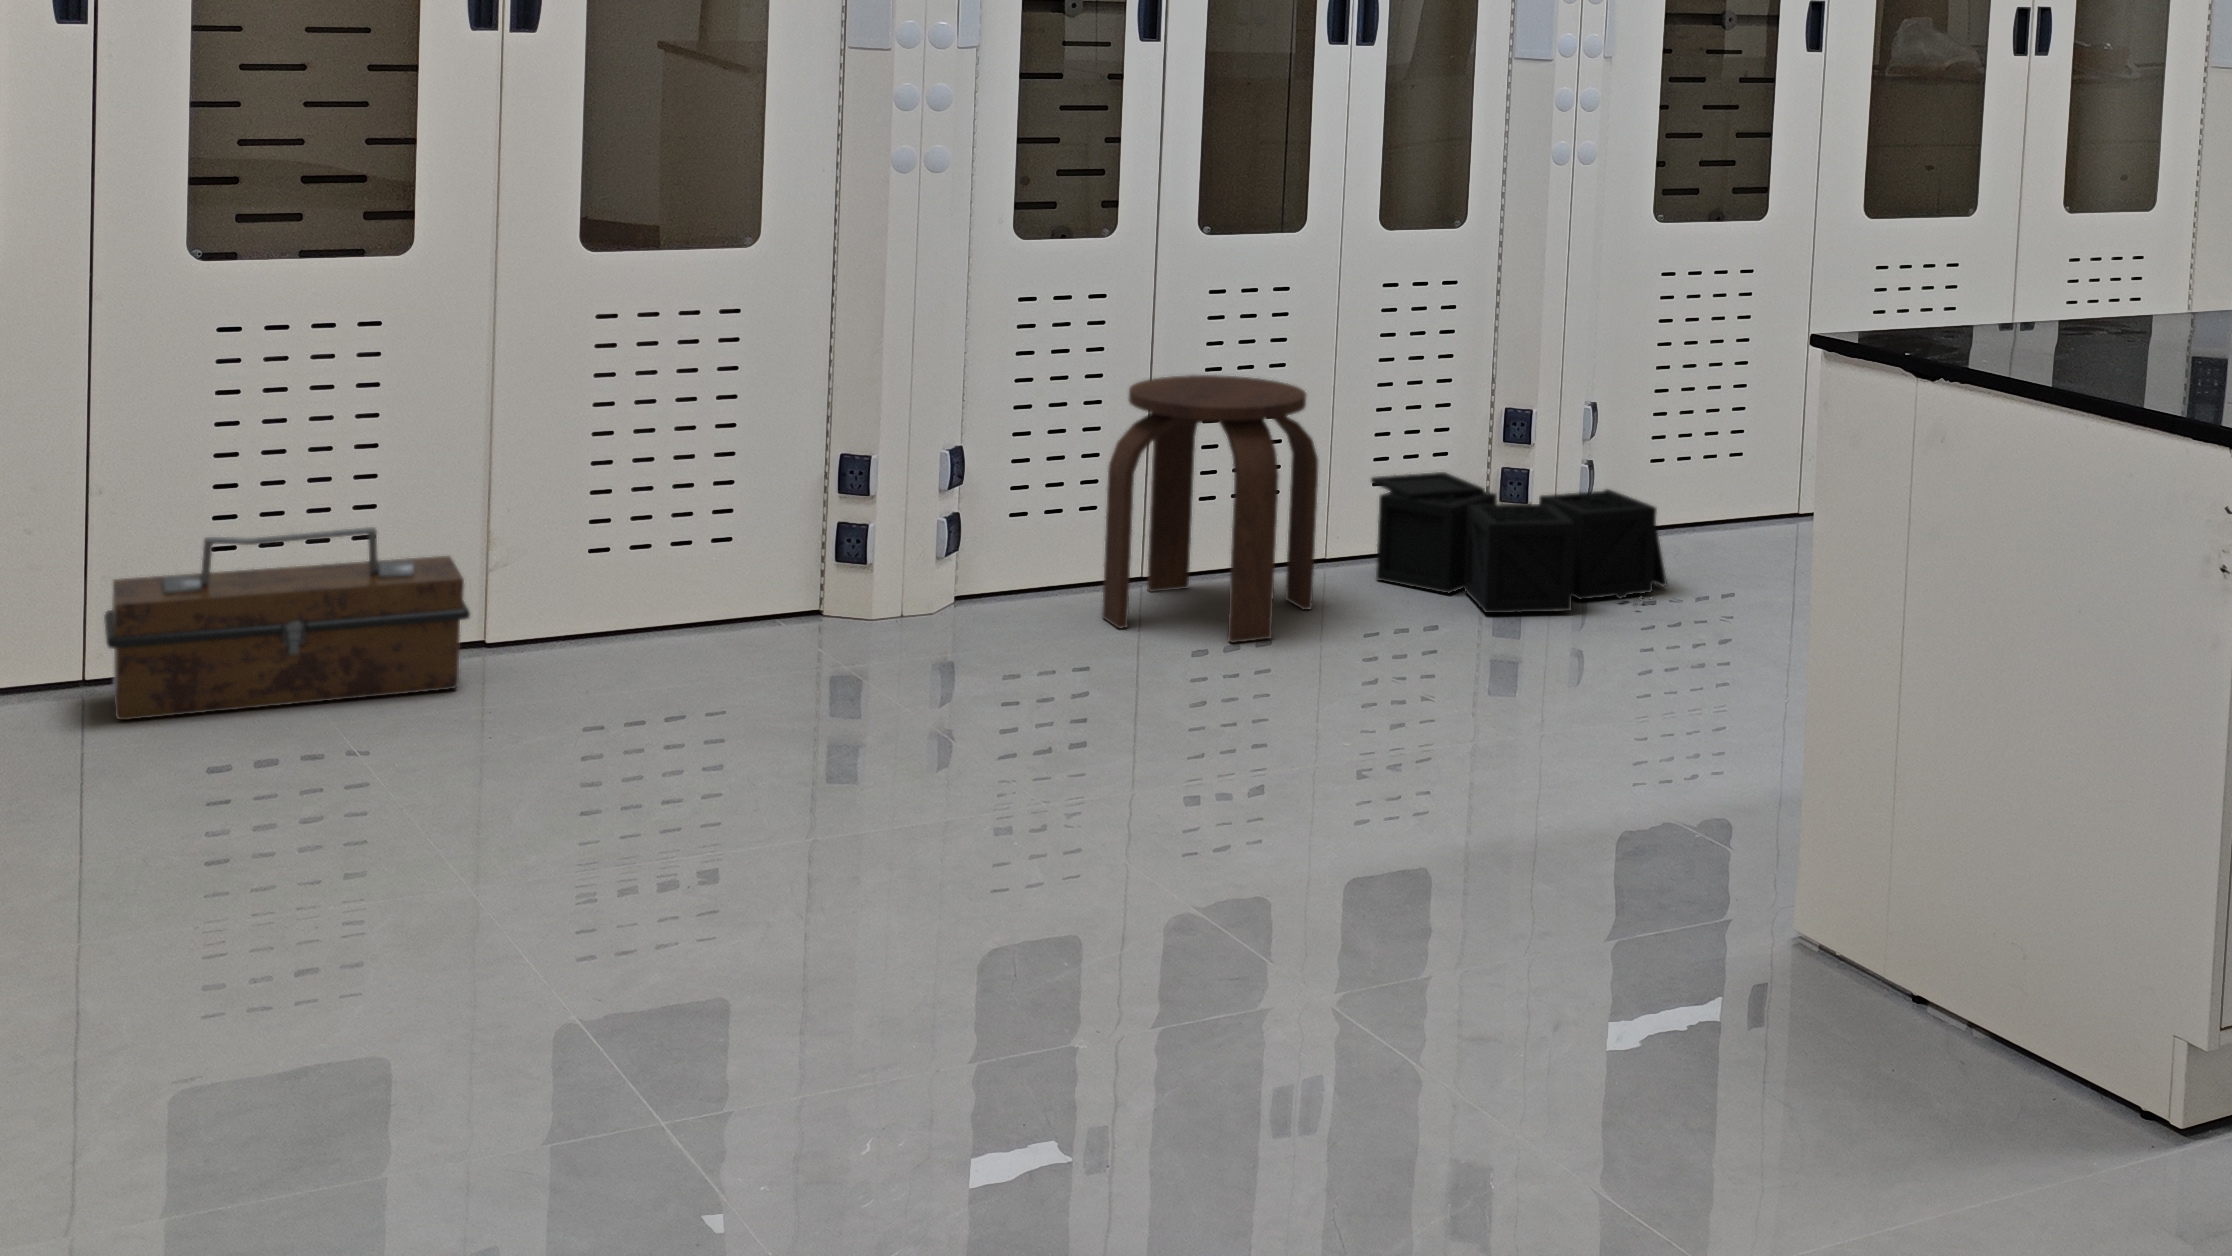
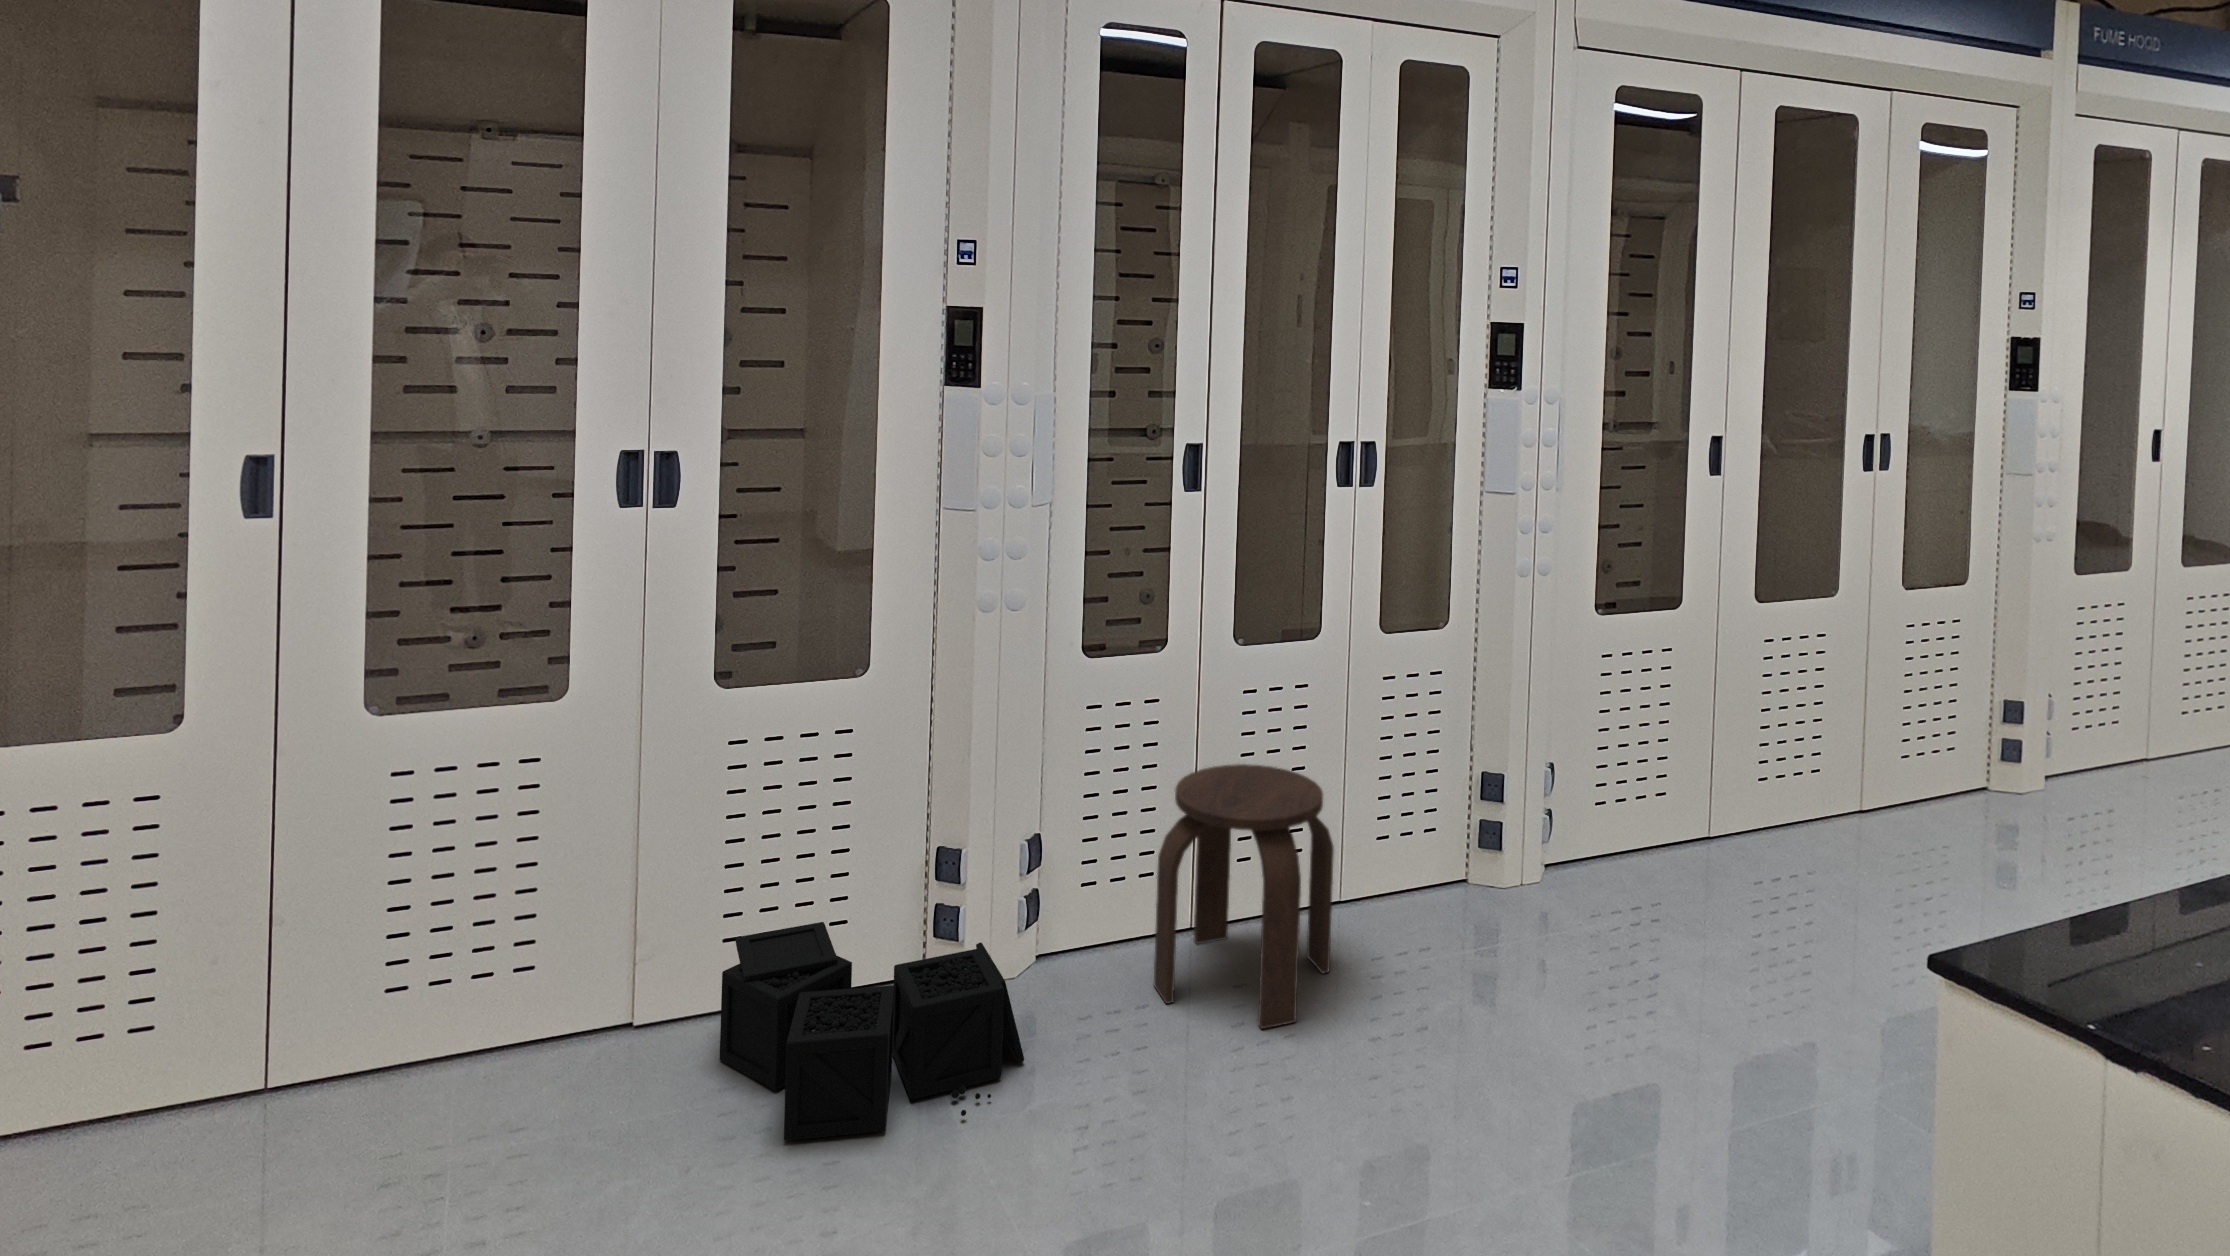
storage bin: present [1371,472,1667,613] -> present [720,922,1024,1141]
toolbox: present [104,527,470,720] -> none [237,956,595,1165]

